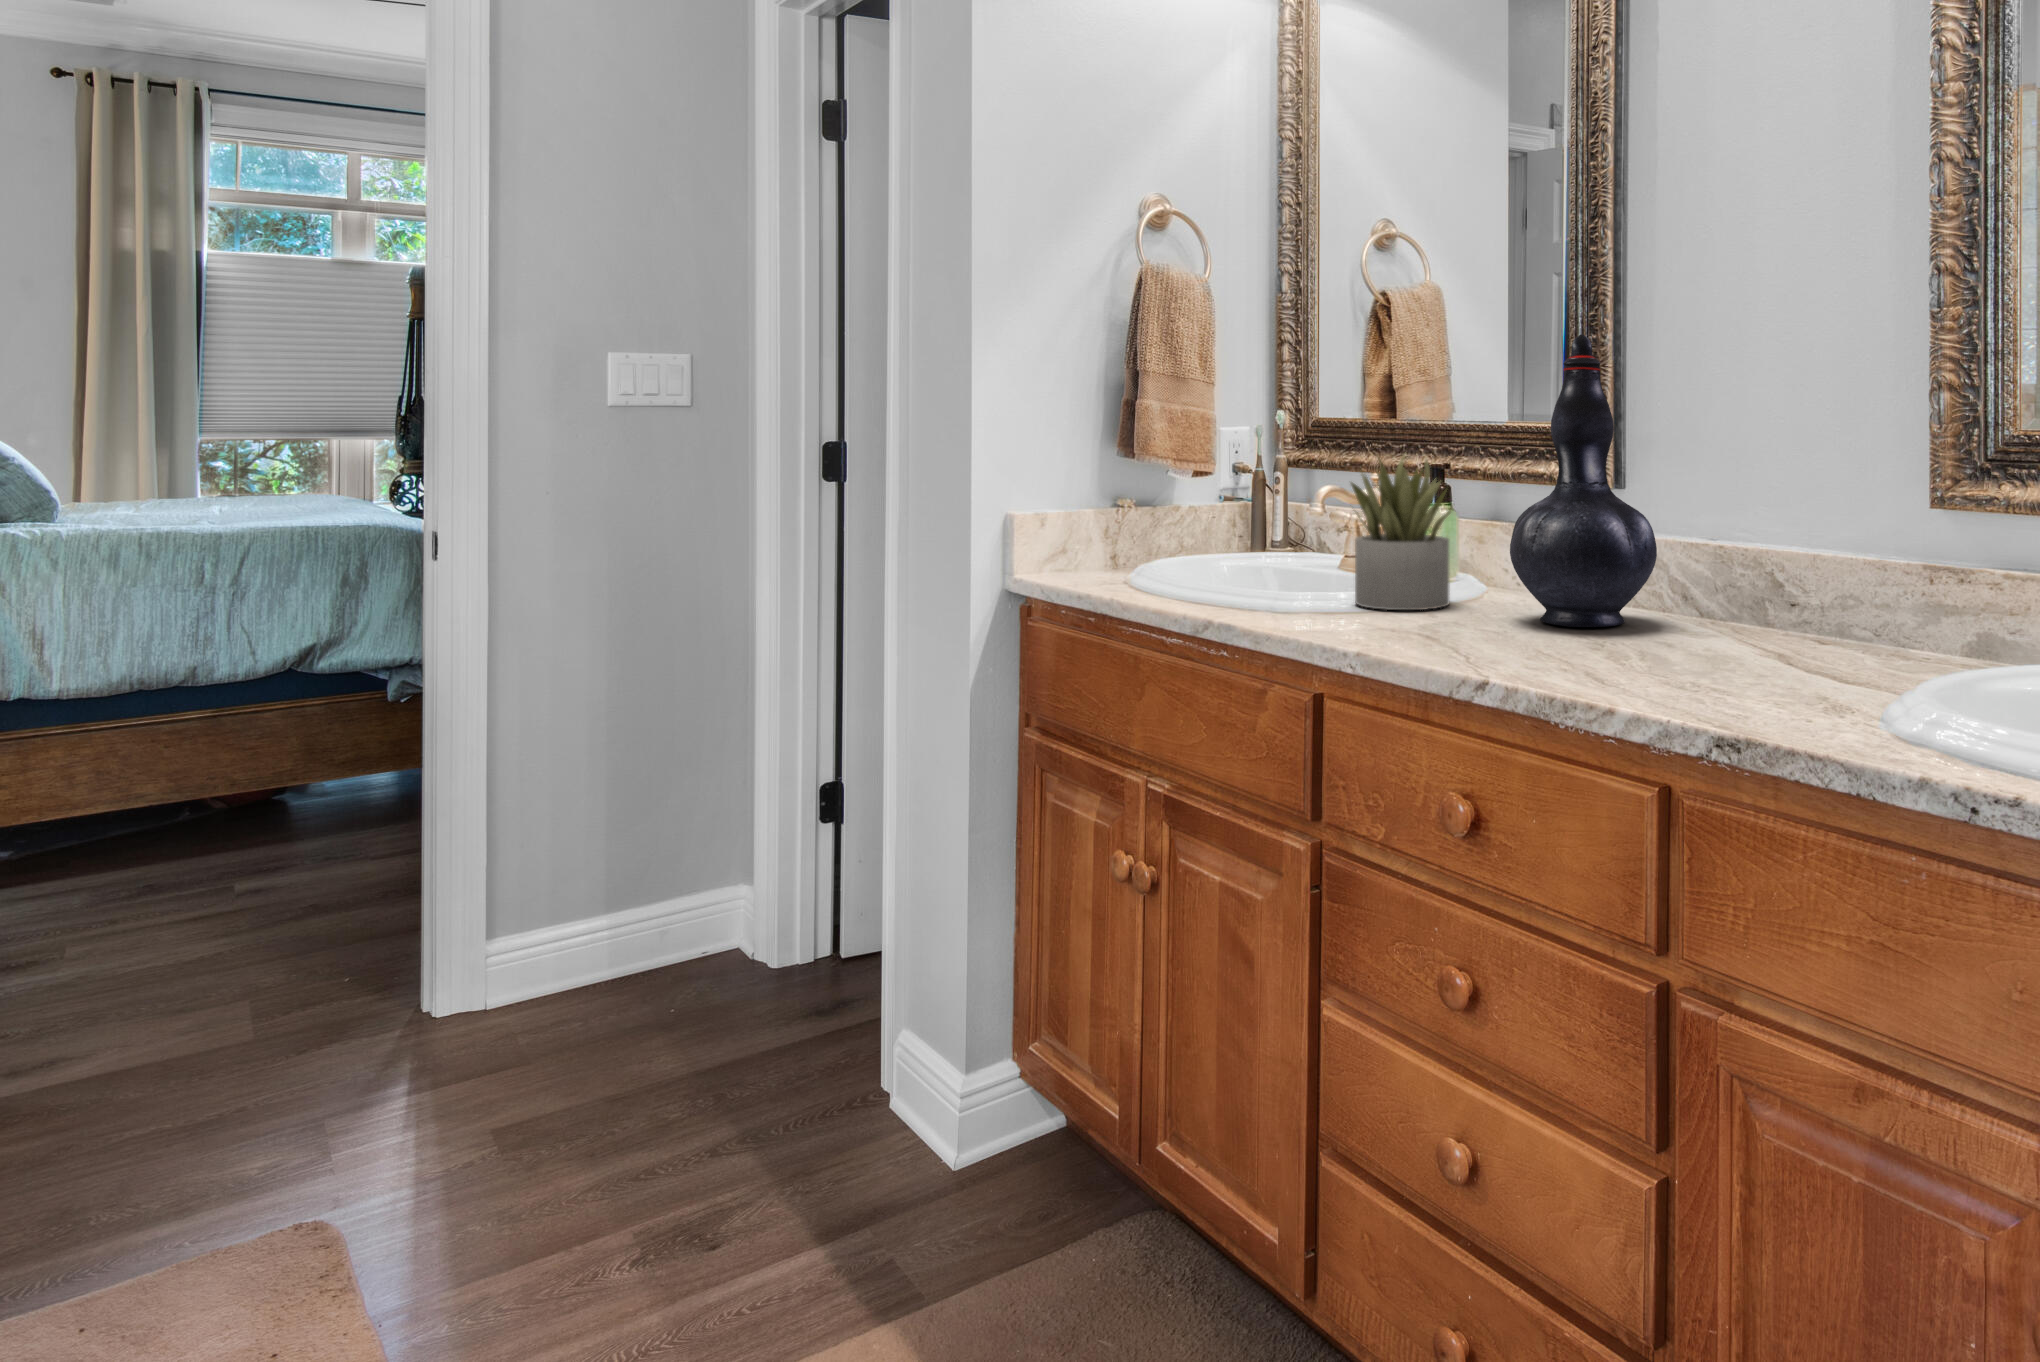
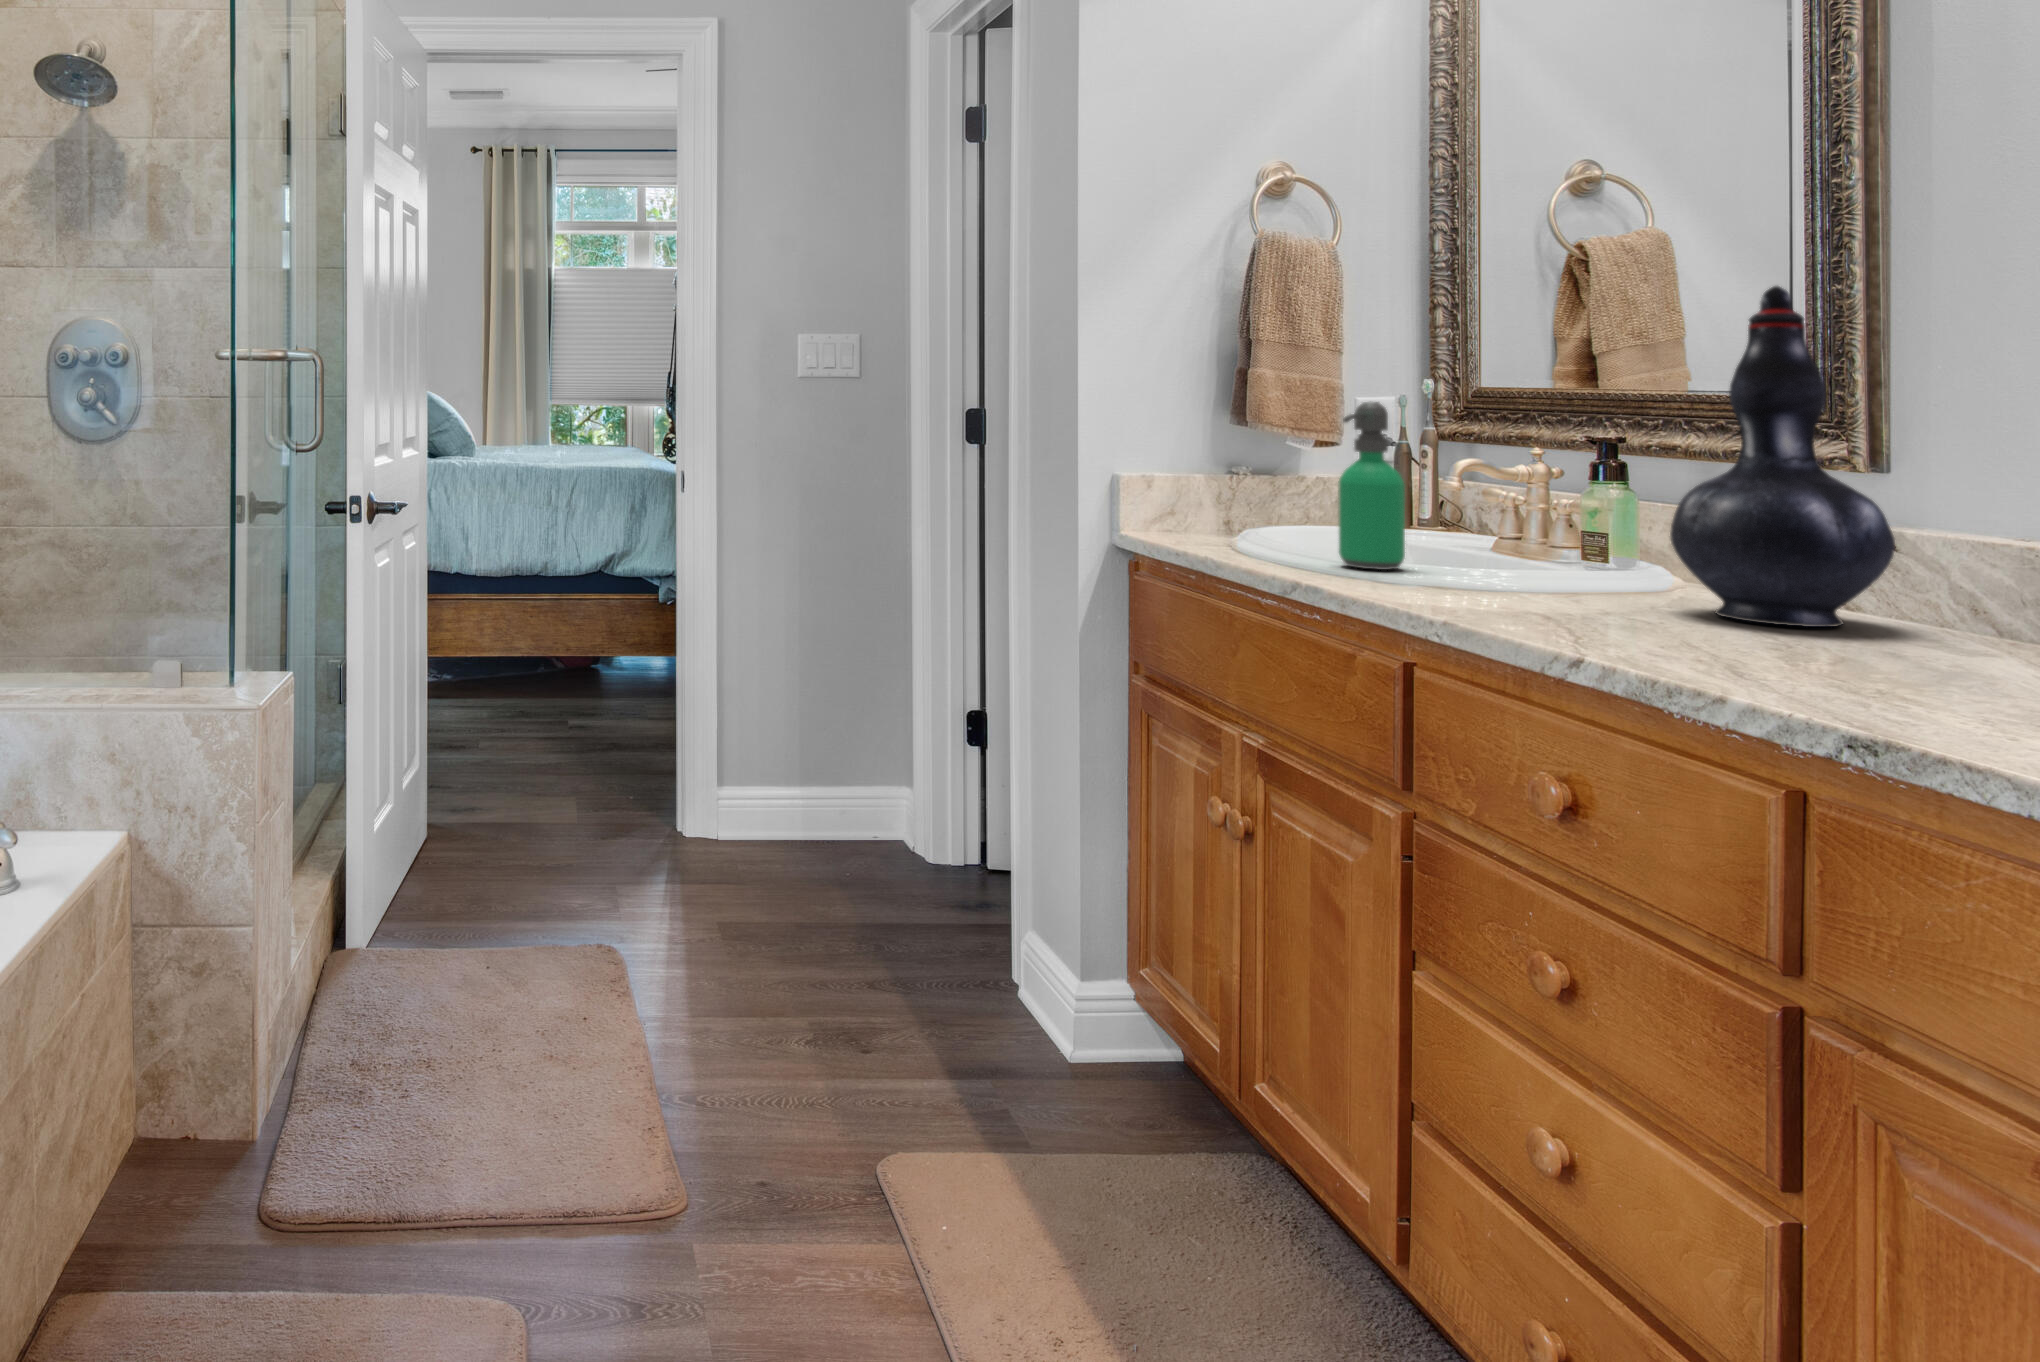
soap dispenser: none [1236,436,1293,602] -> present [1338,402,1405,570]
succulent plant: present [1351,453,1451,610] -> none [1469,421,1609,591]

